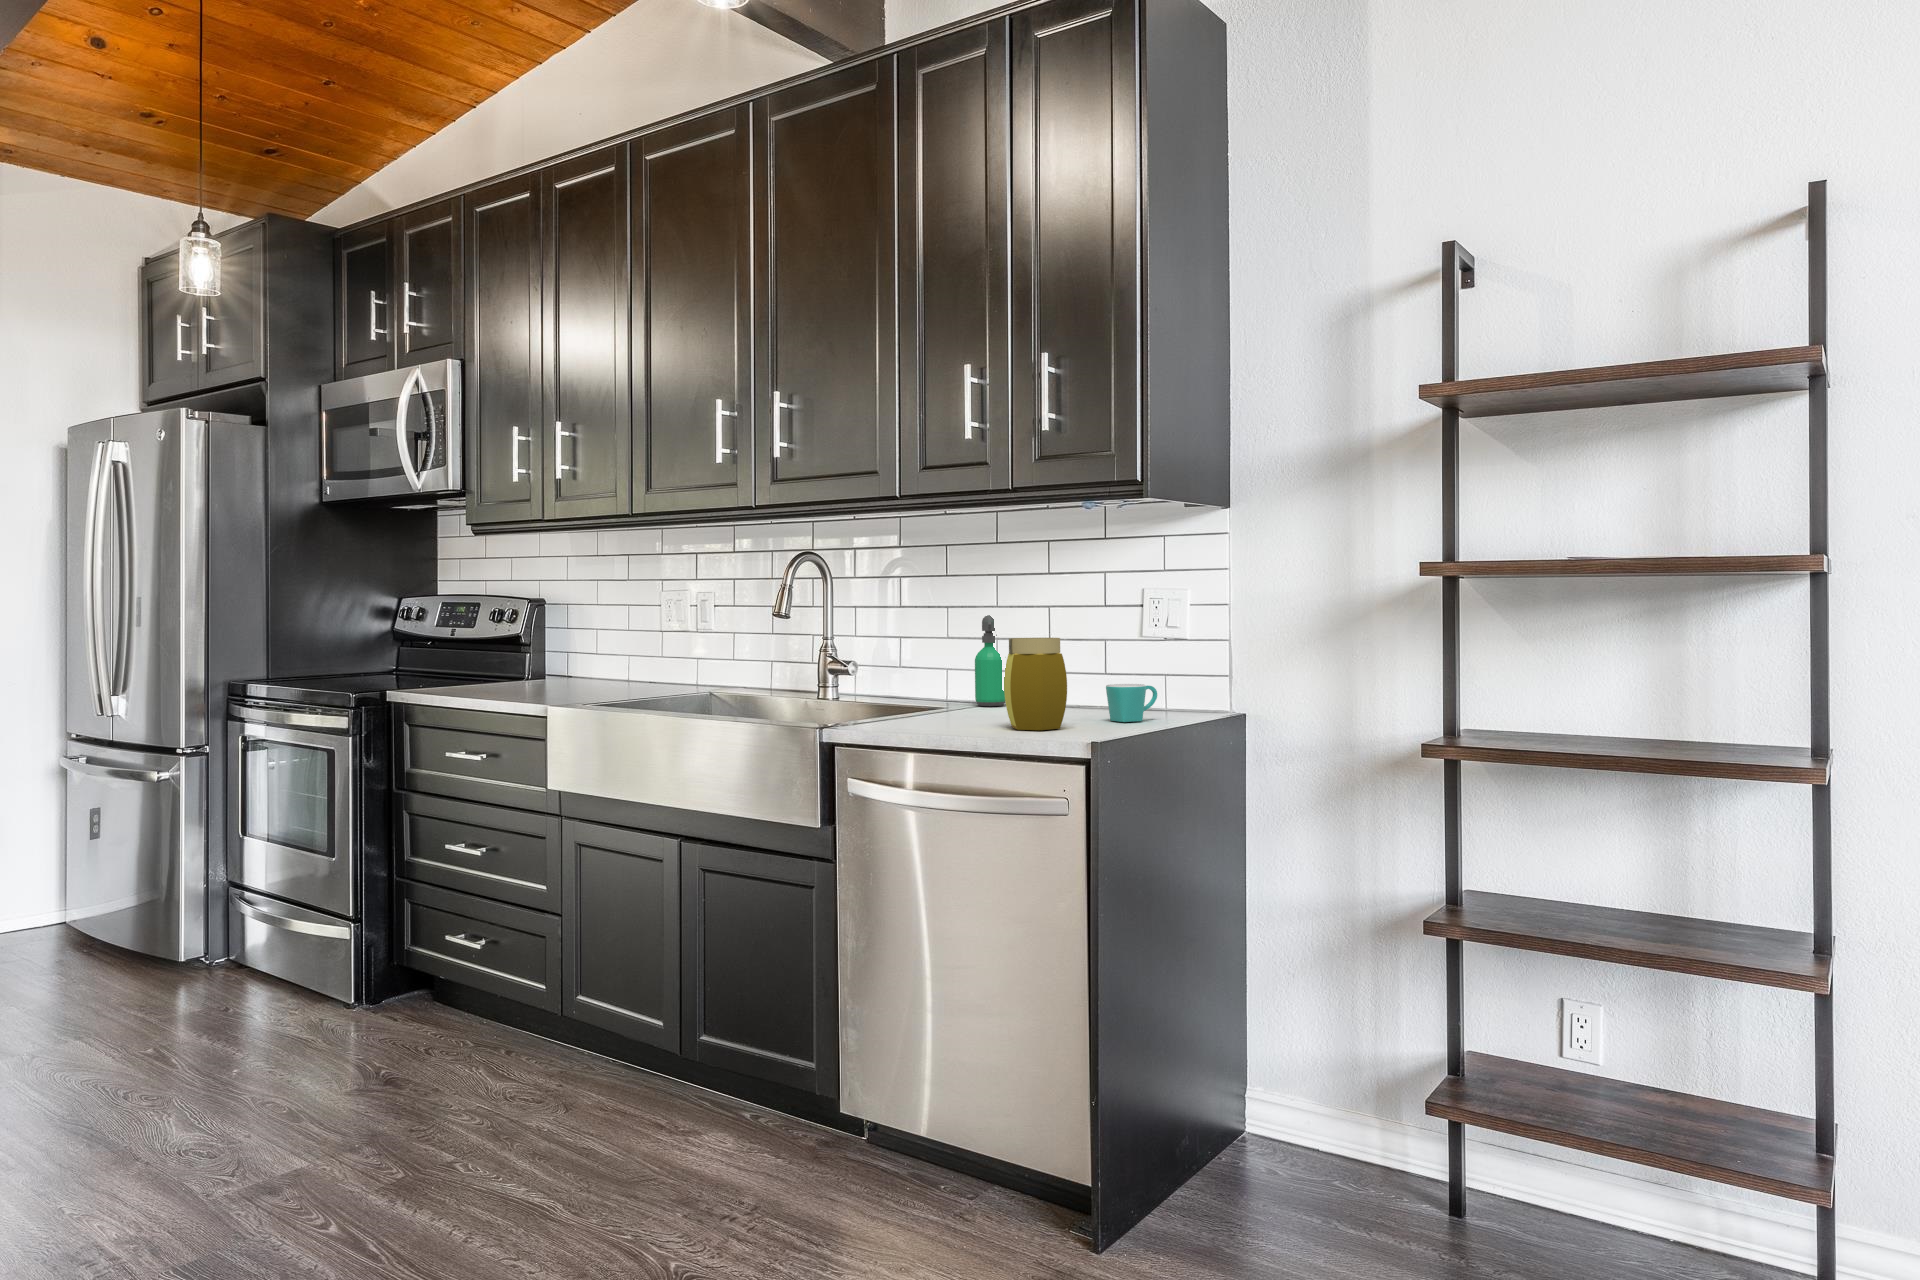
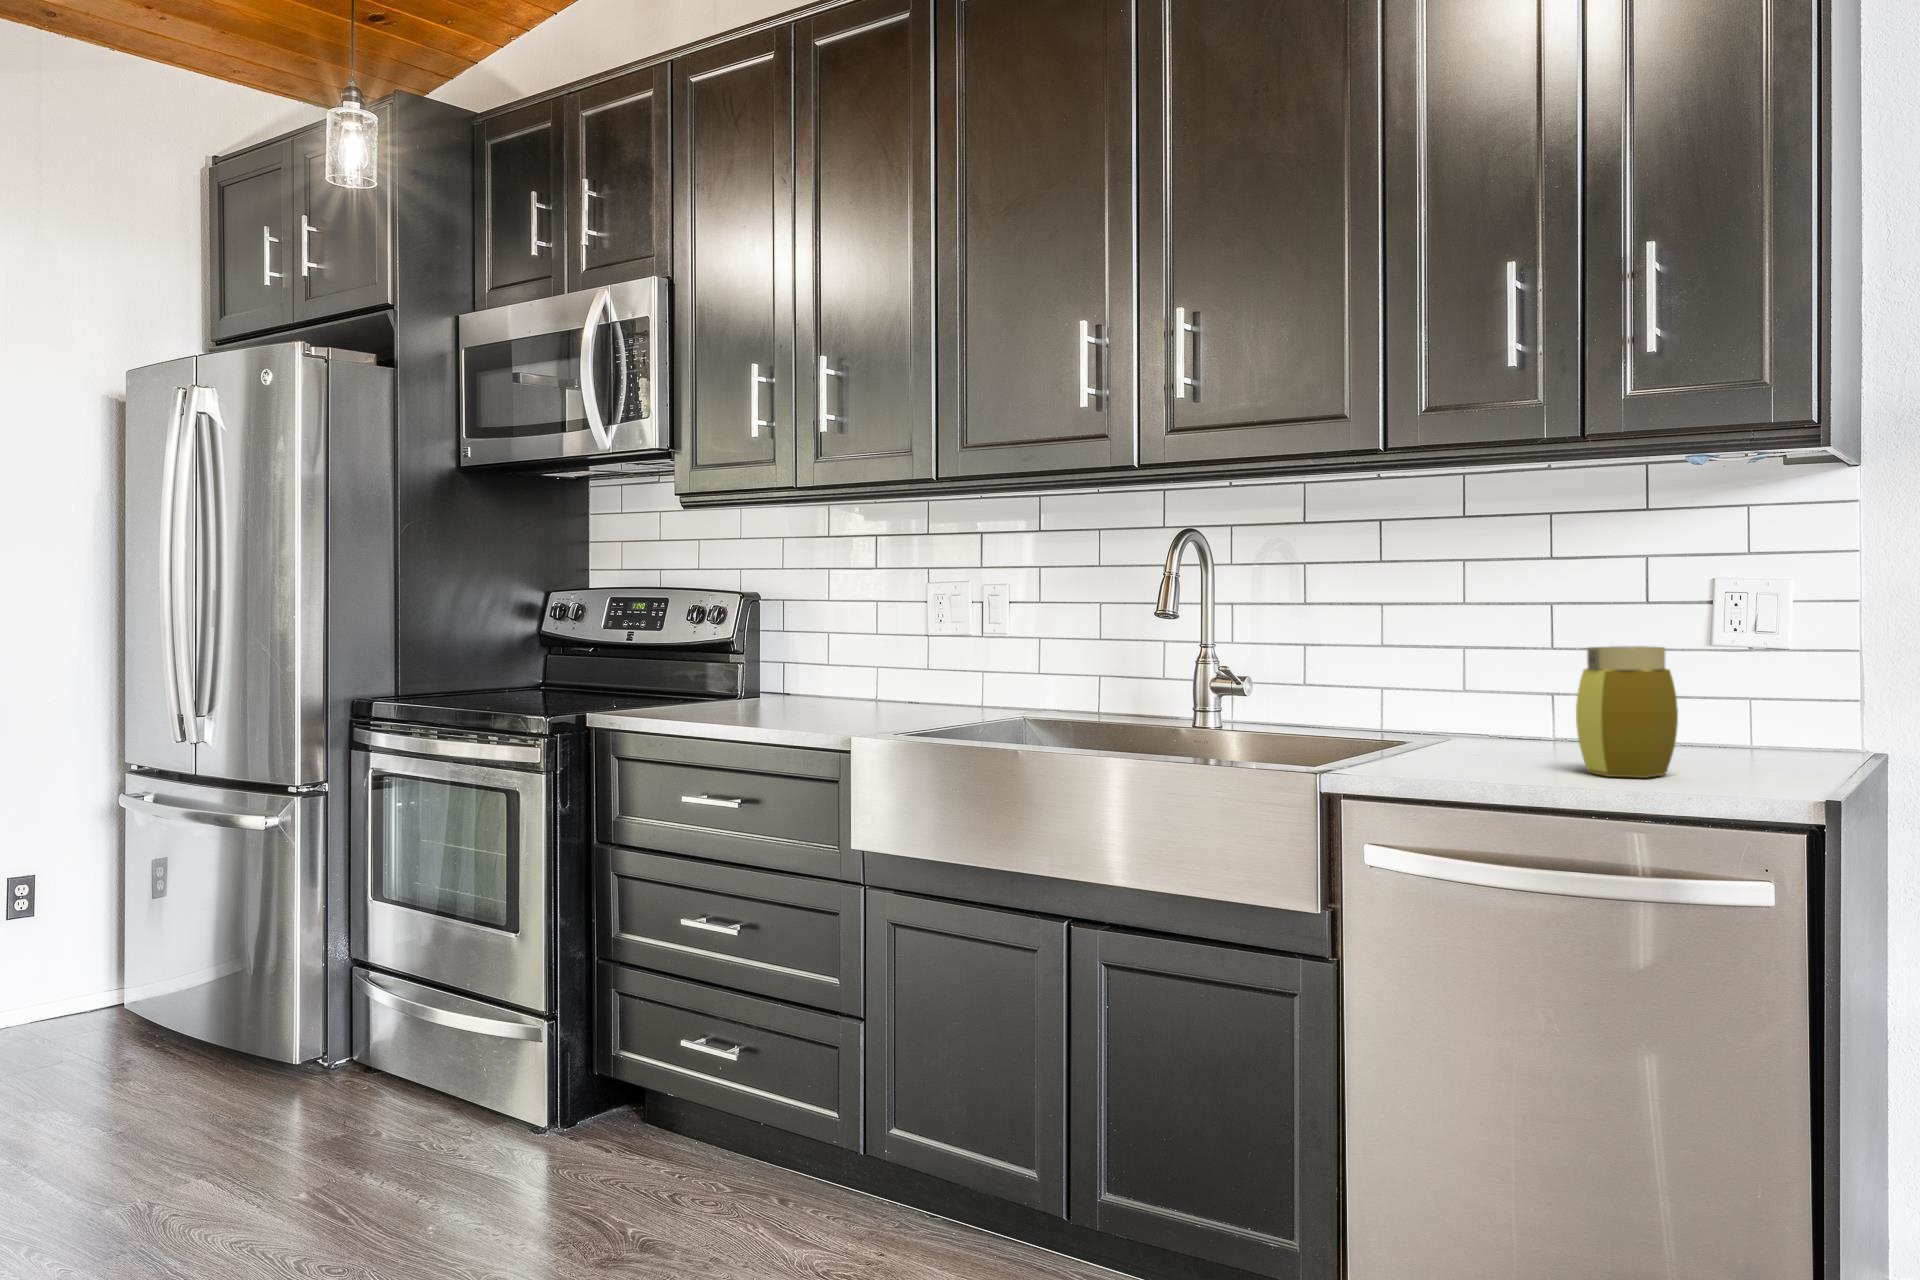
soap dispenser: present [975,615,1005,706] -> none [1431,613,1476,737]
mug: present [1106,684,1157,722] -> none [1689,710,1756,764]

